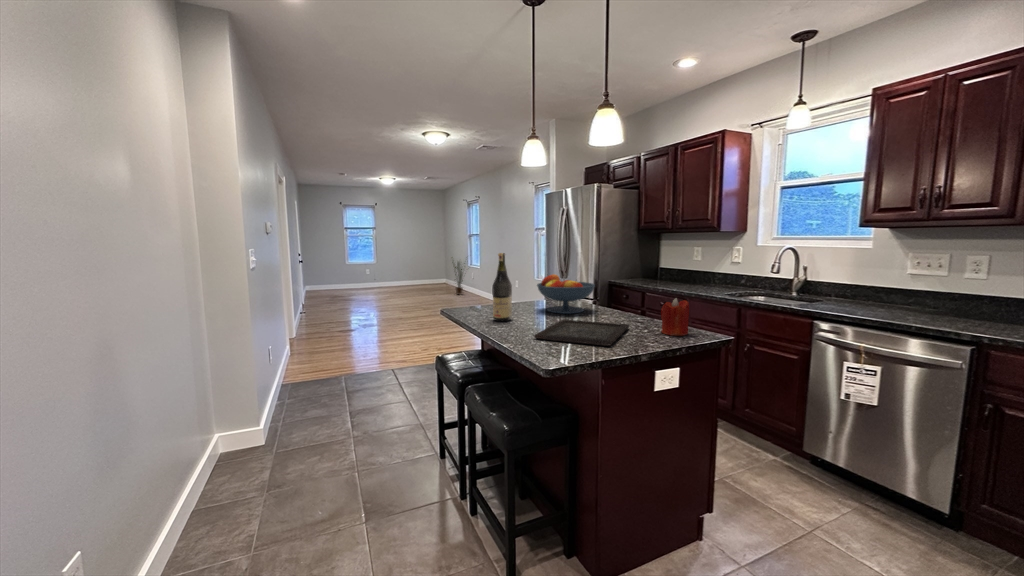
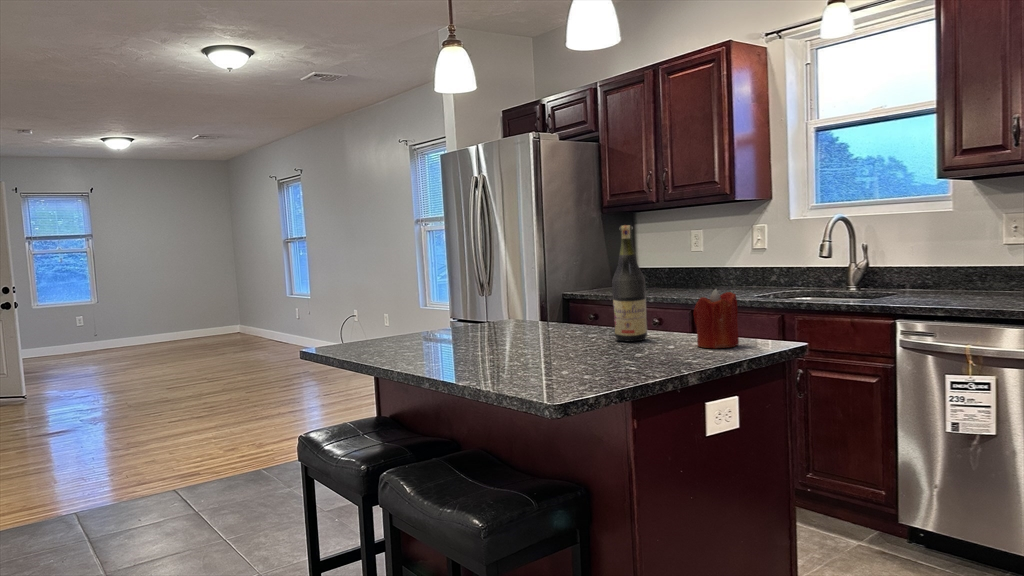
wine bottle: present [493,253,512,321] -> present [612,225,648,342]
house plant: present [455,262,465,295] -> none [253,277,294,353]
fruit bowl: present [537,274,595,314] -> none [473,275,571,339]
tray: present [534,320,629,346] -> none [503,340,645,371]

